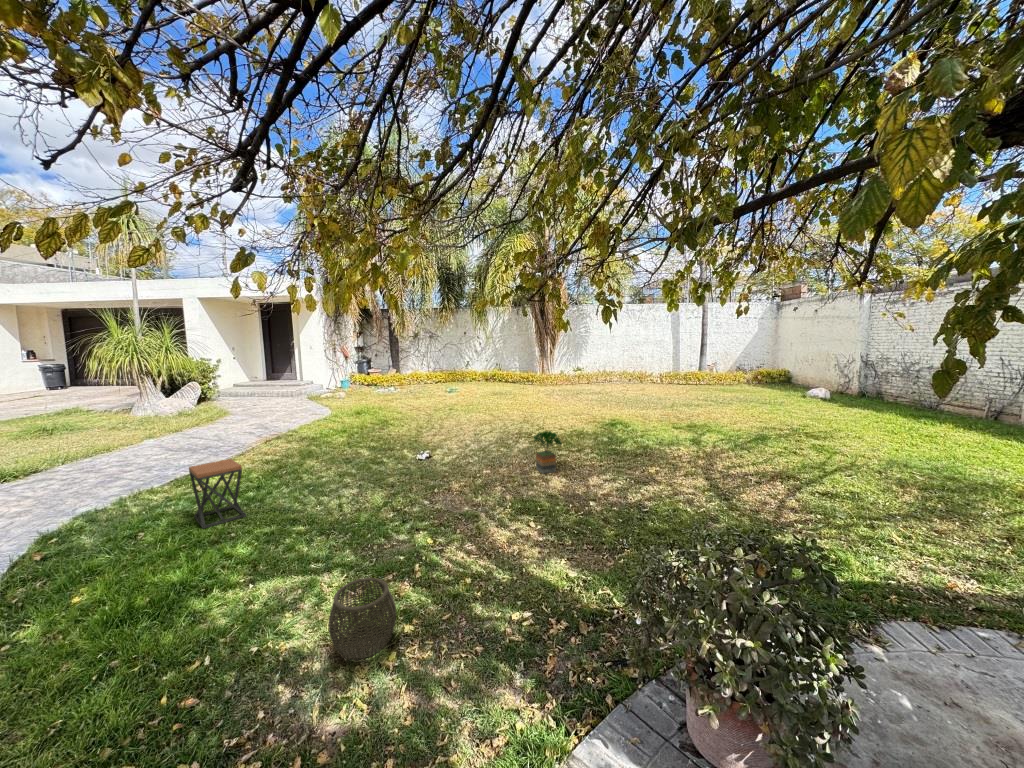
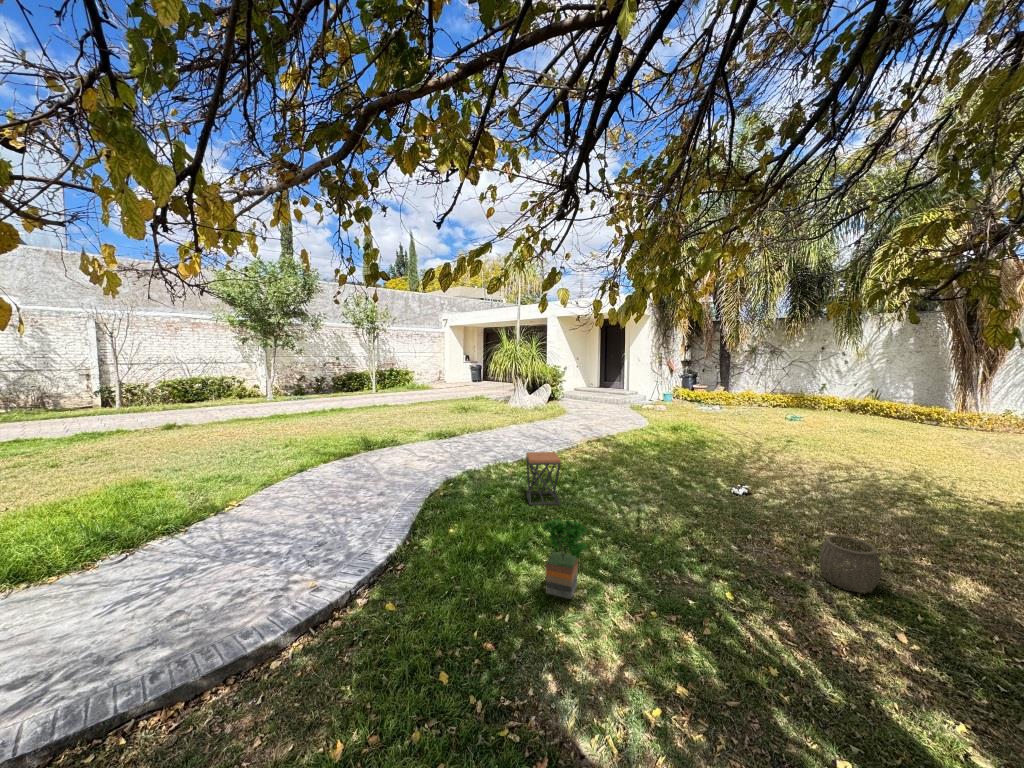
potted tree: present [533,431,562,474] -> present [542,519,587,599]
woven basket: present [328,578,396,660] -> present [819,535,881,593]

